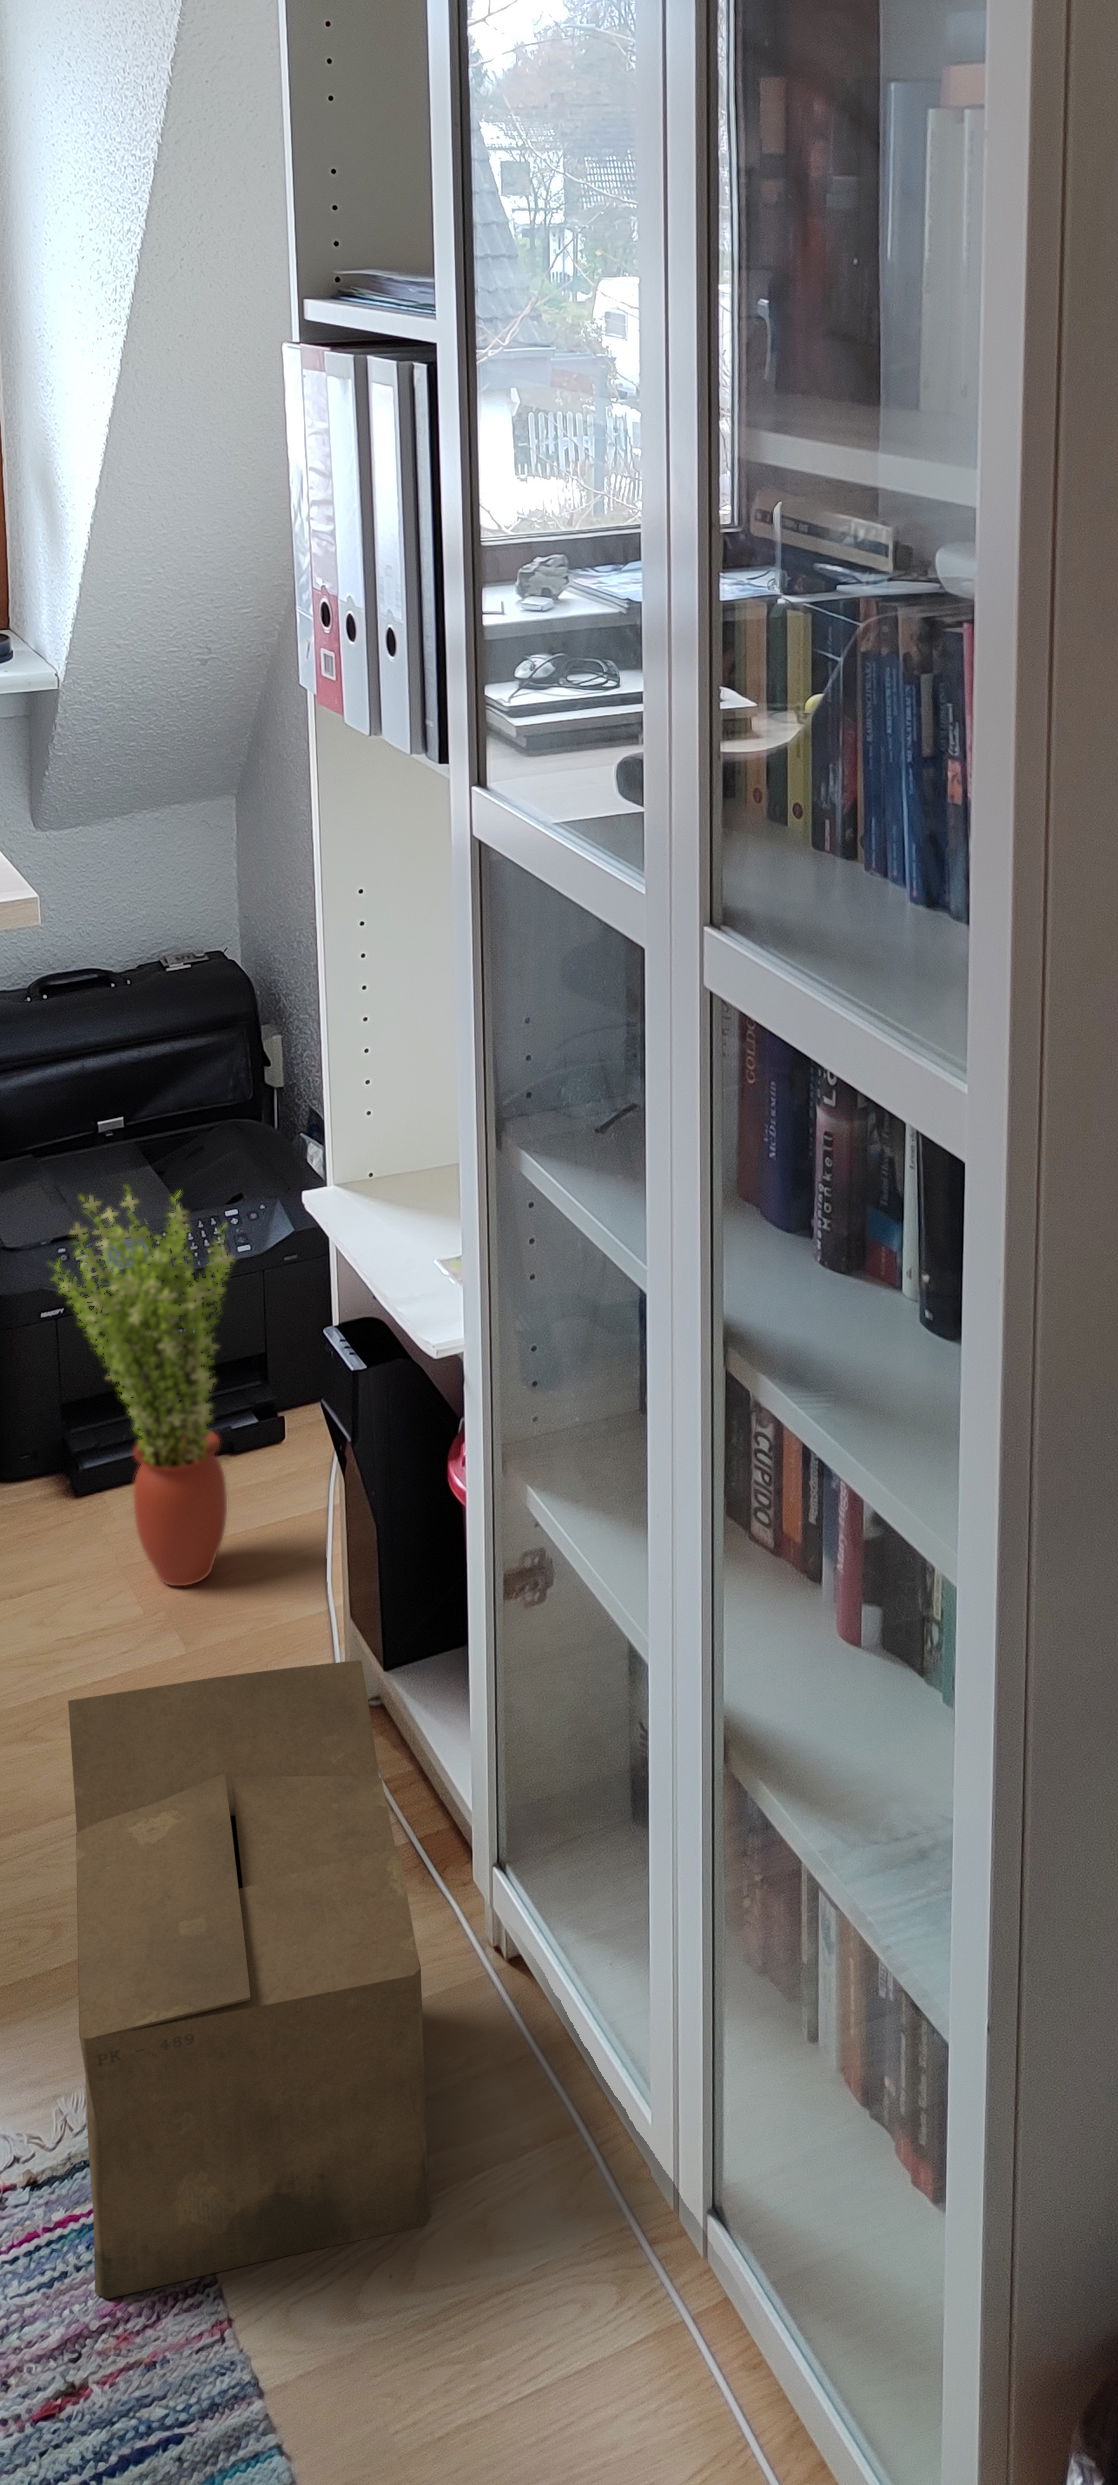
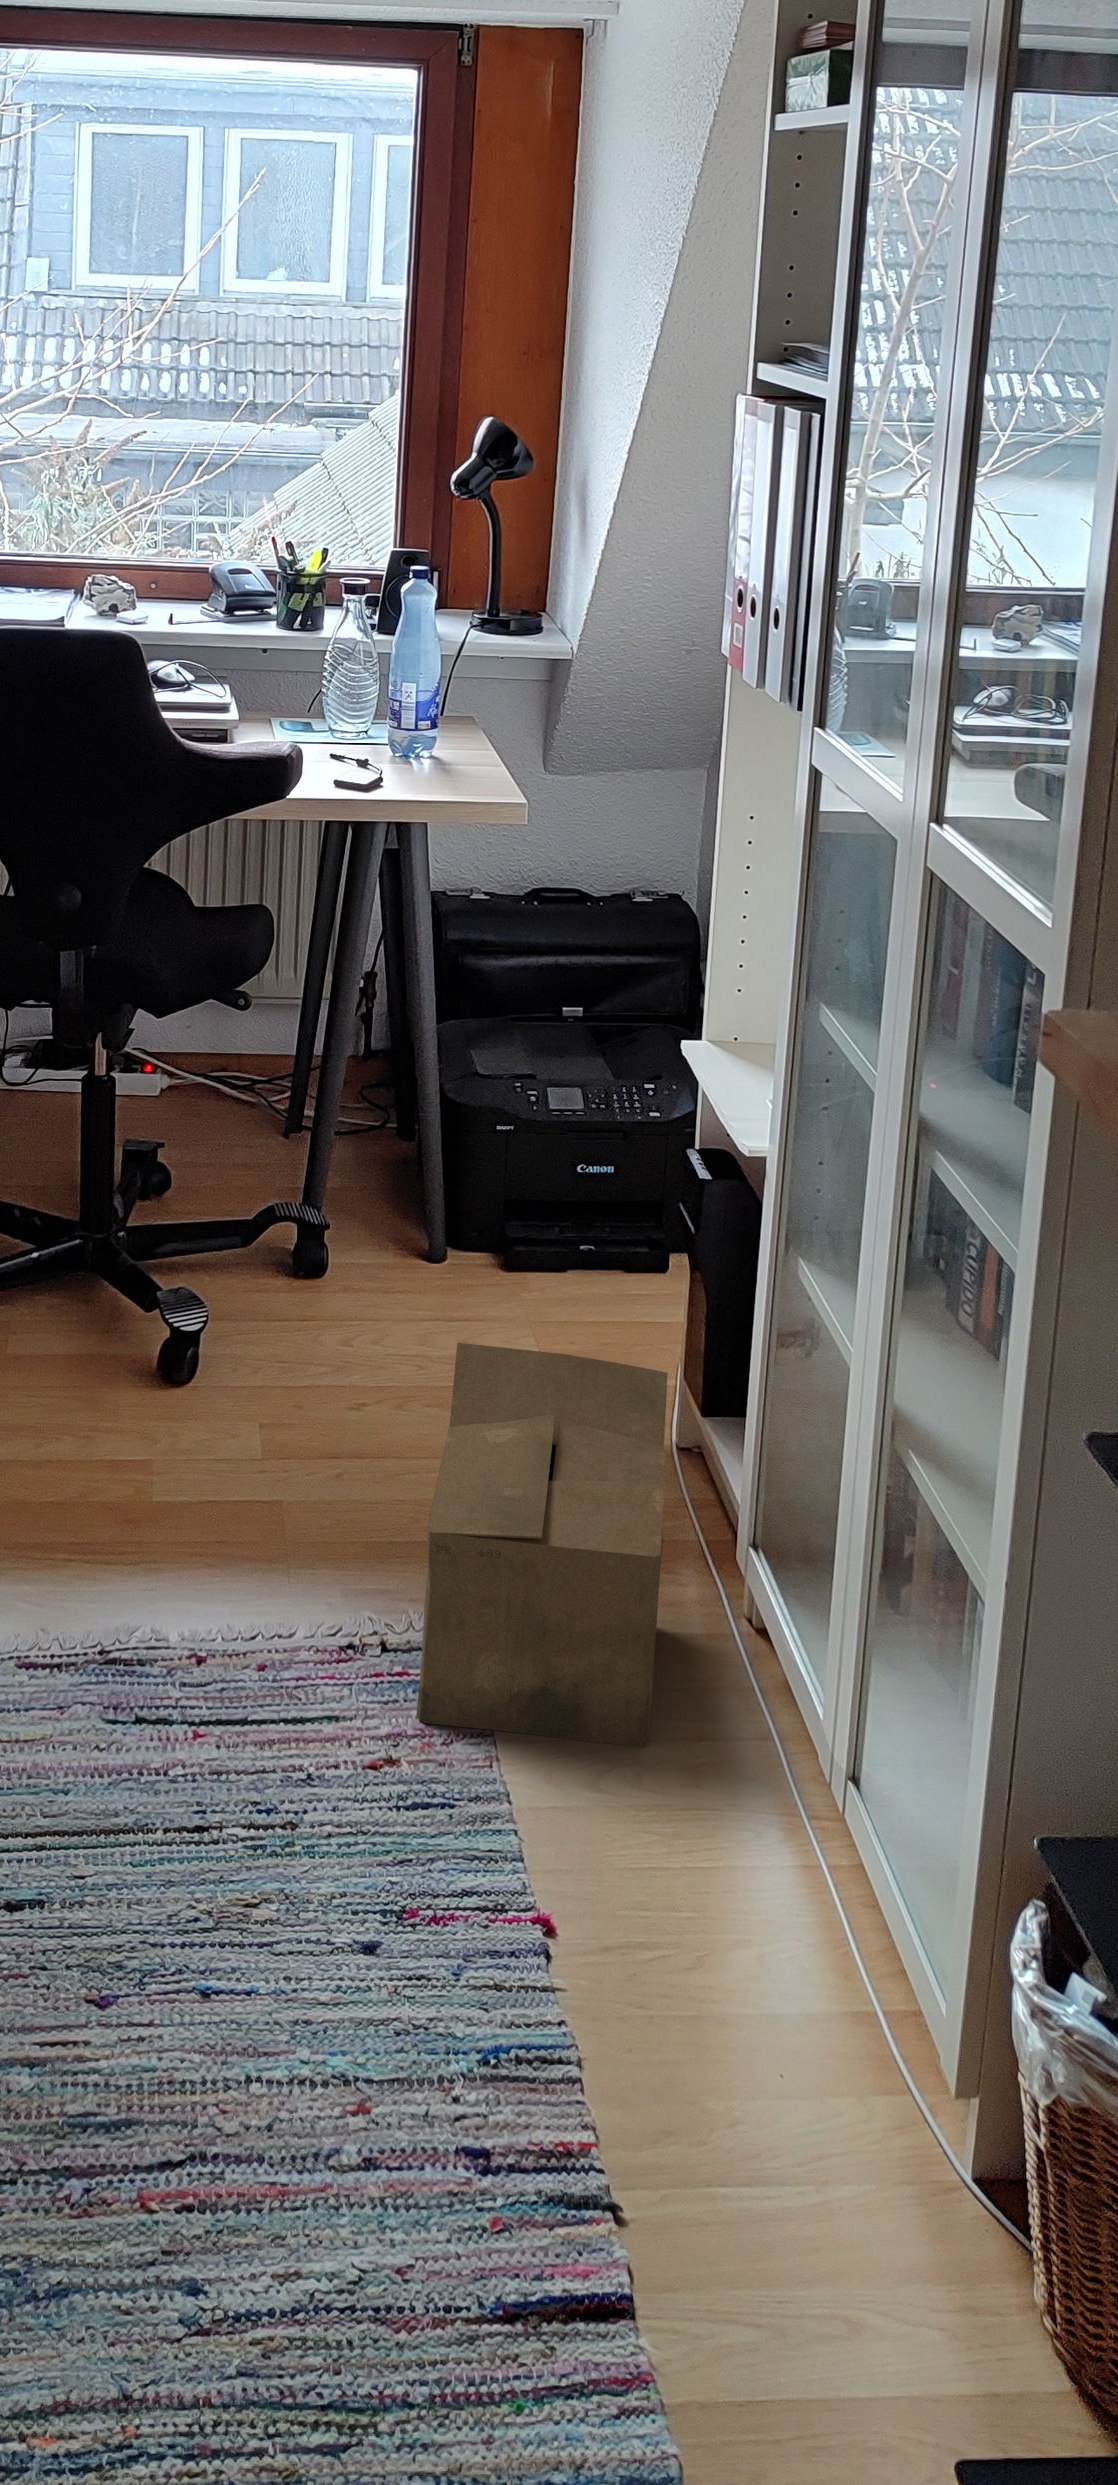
potted plant: present [52,1189,234,1586] -> none [497,1027,636,1349]

